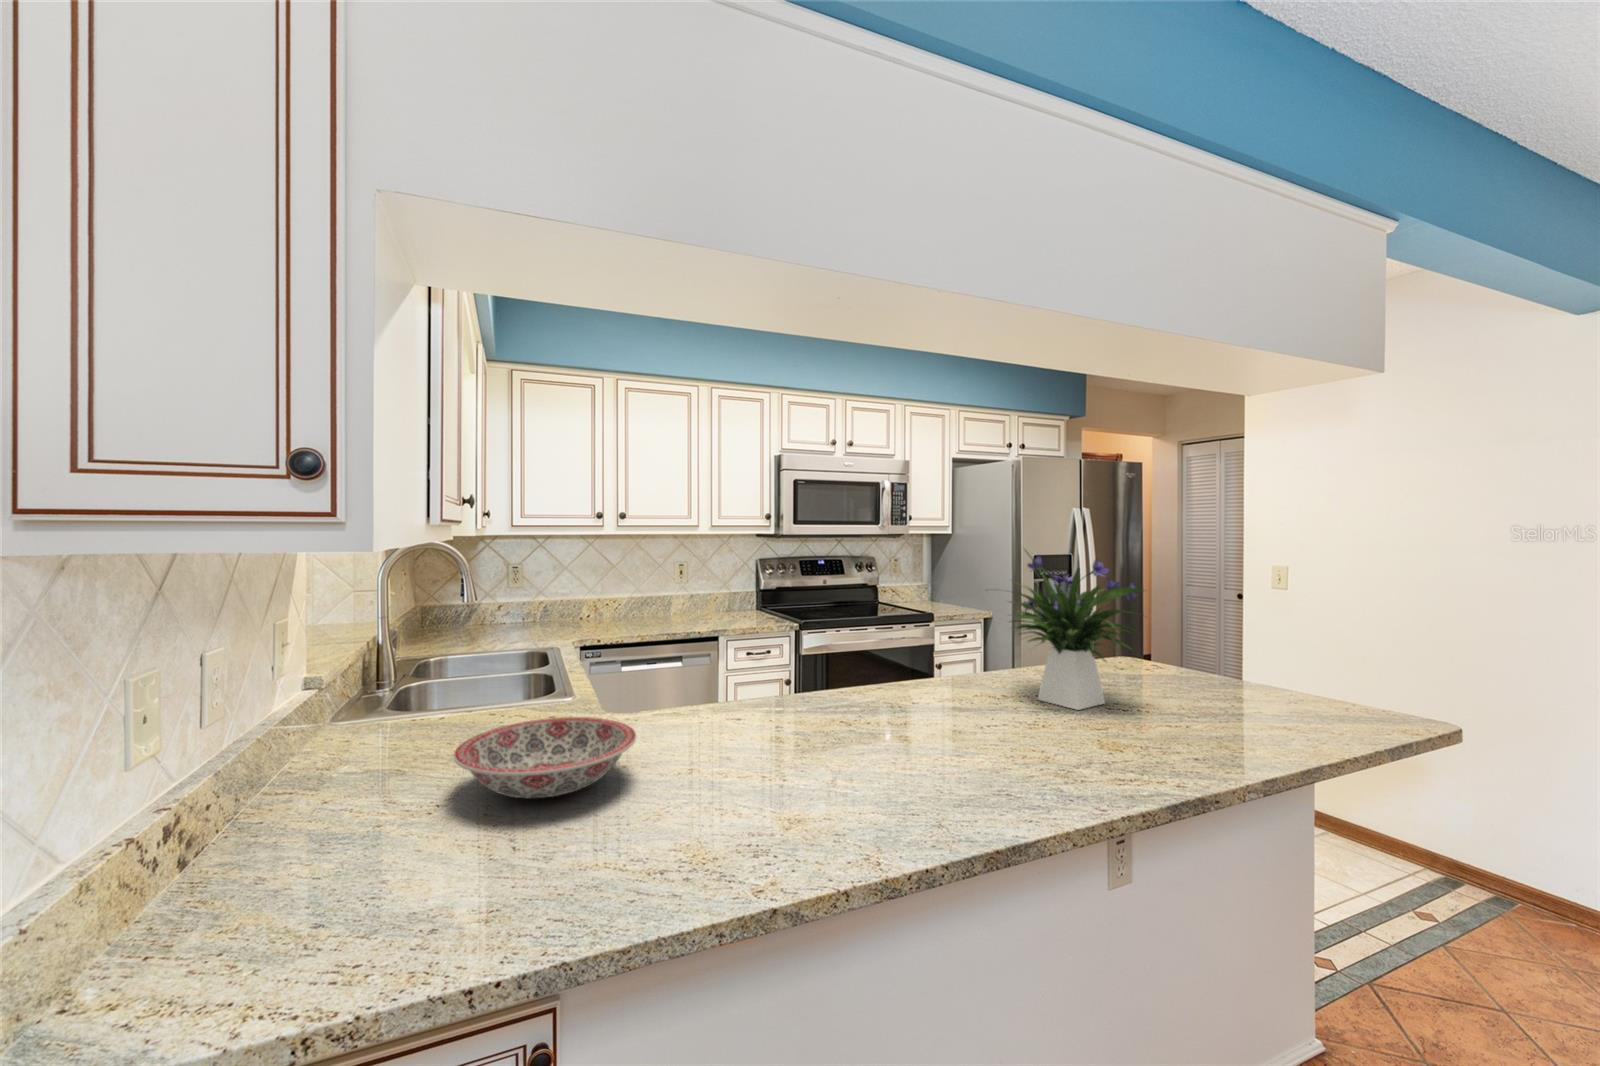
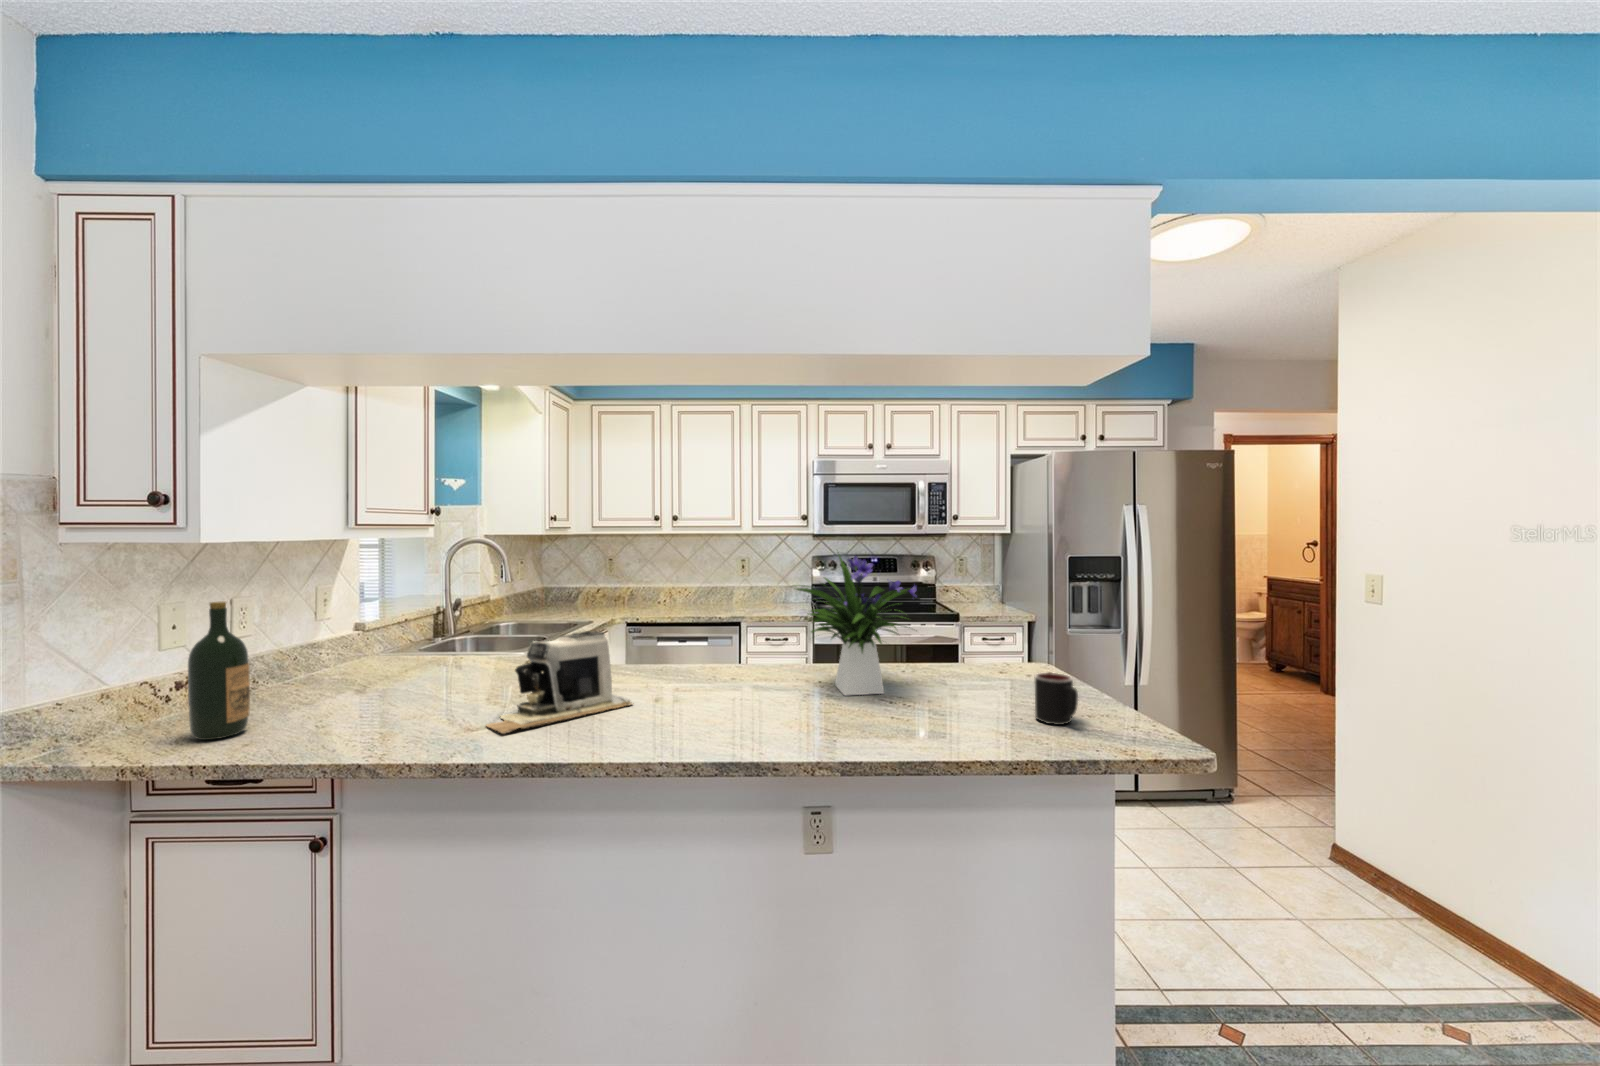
wine bottle: none [326,653,430,930] -> present [188,601,250,740]
coffee maker: none [781,659,906,817] -> present [487,631,632,734]
mug: none [1272,666,1332,716] -> present [1035,673,1078,725]
ceramic bowl: present [454,717,636,798] -> none [328,657,455,699]

